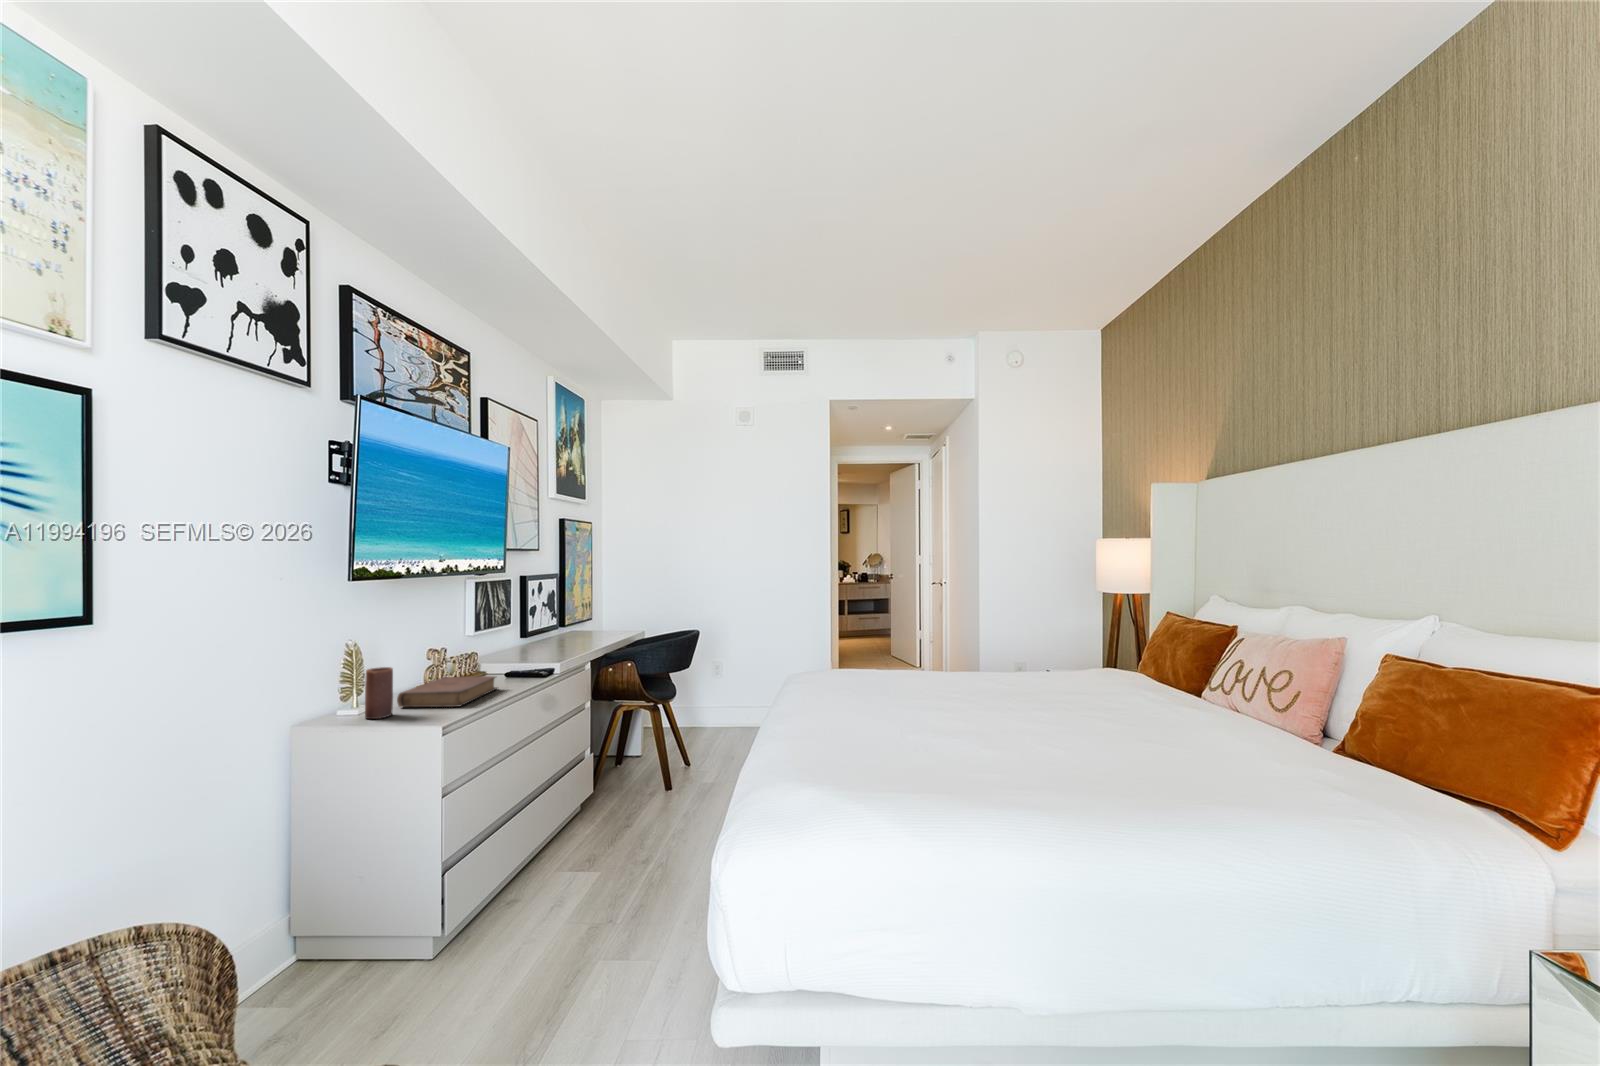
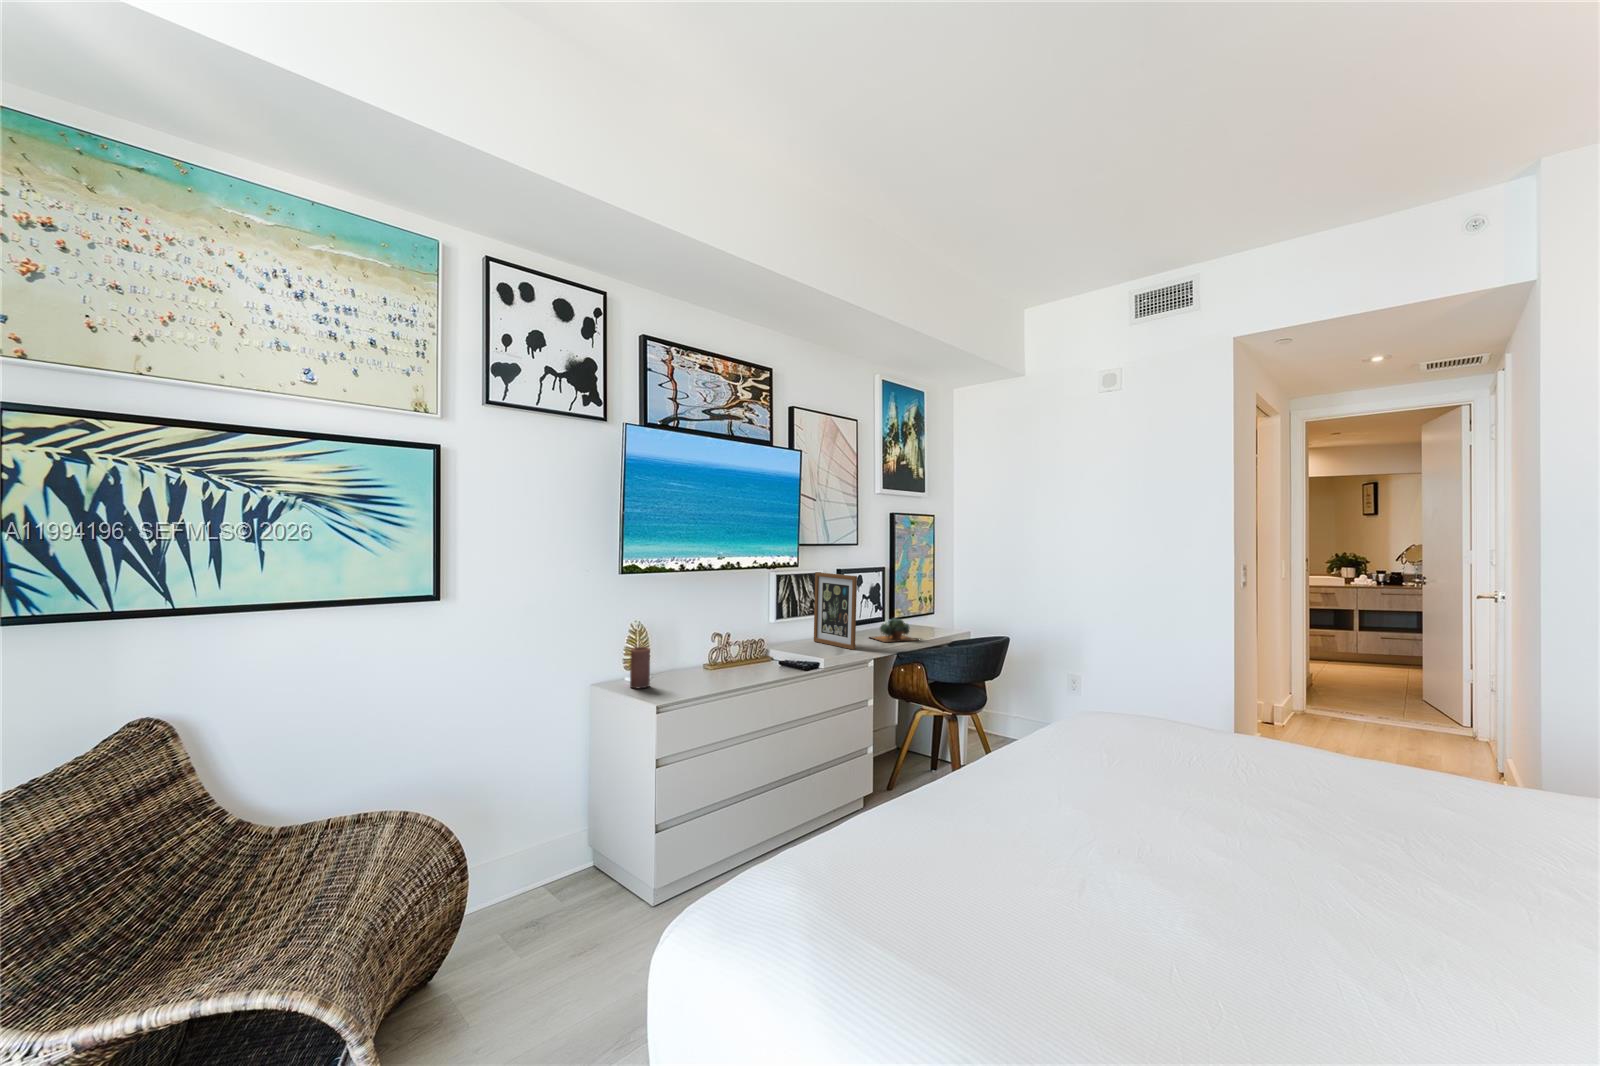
picture frame: none [510,578,568,655] -> present [814,572,857,650]
succulent plant: none [561,621,614,646] -> present [871,618,916,642]
book: present [397,676,497,707] -> none [661,659,749,688]

